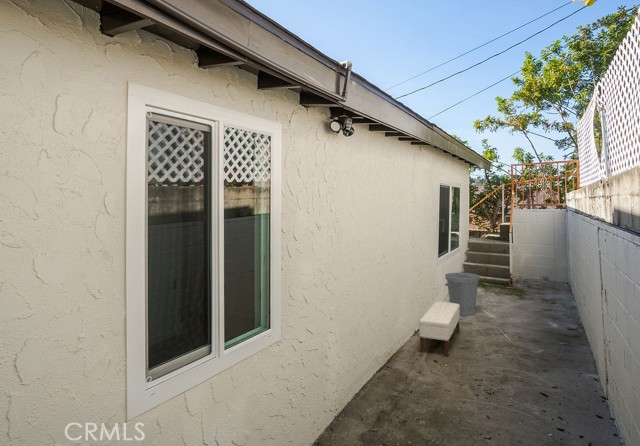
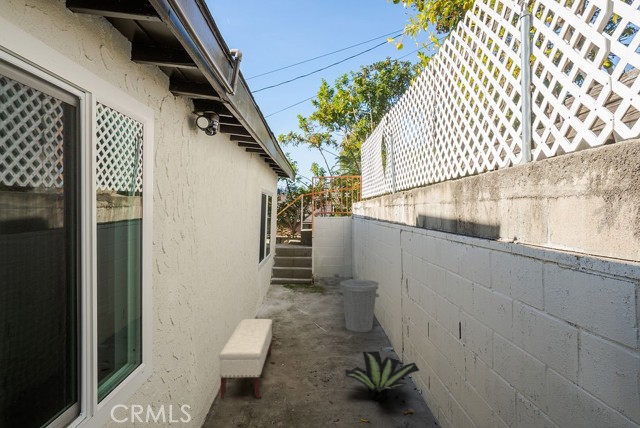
trash can: present [445,272,480,316] -> present [340,279,379,332]
potted plant: none [519,337,590,376] -> present [345,351,419,403]

